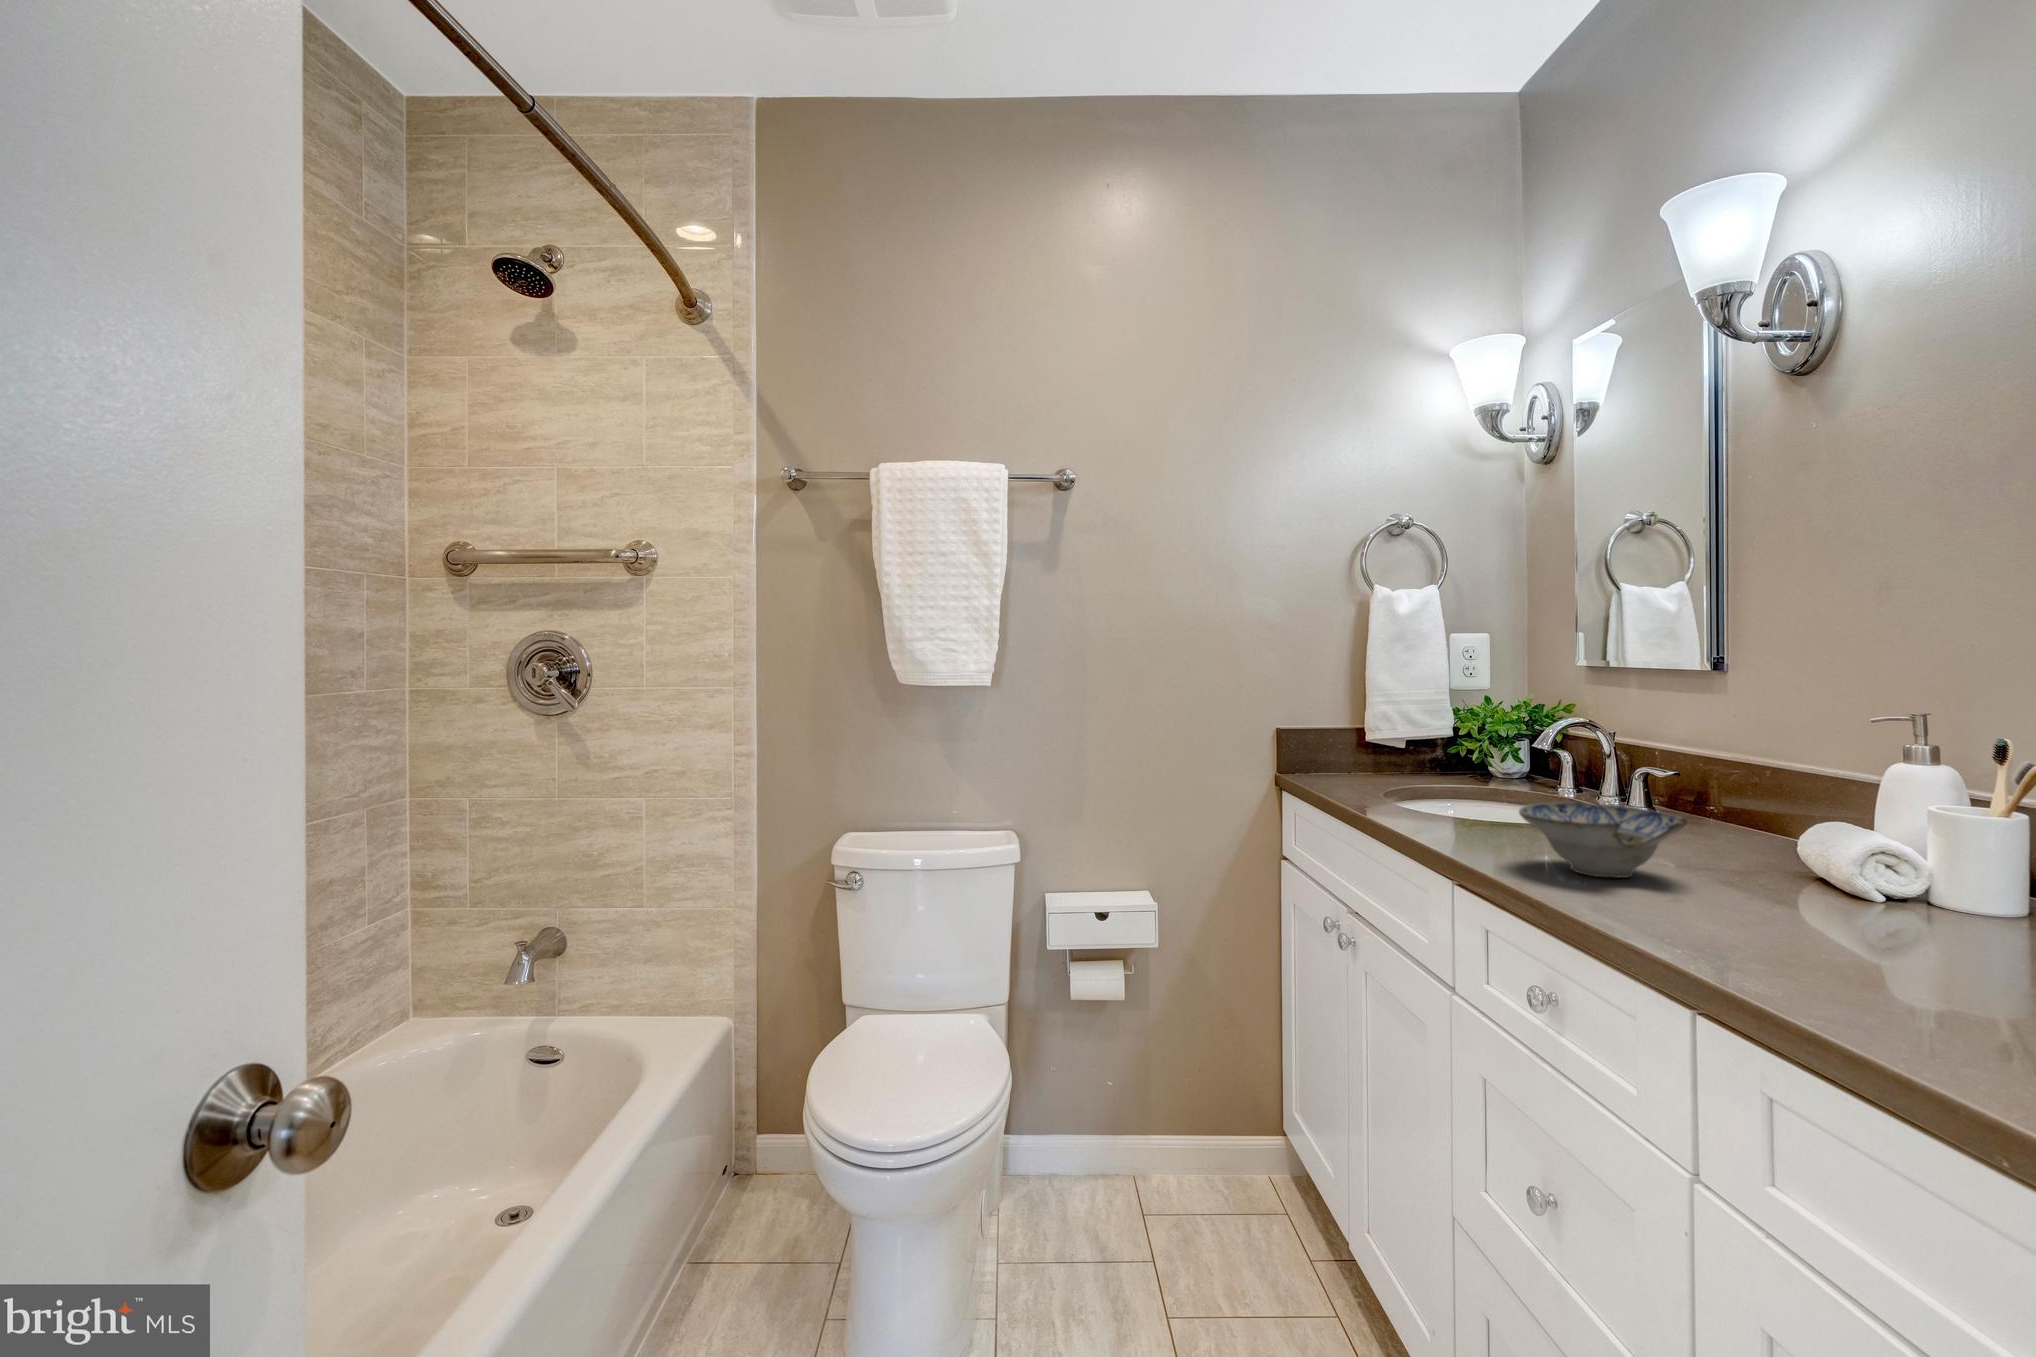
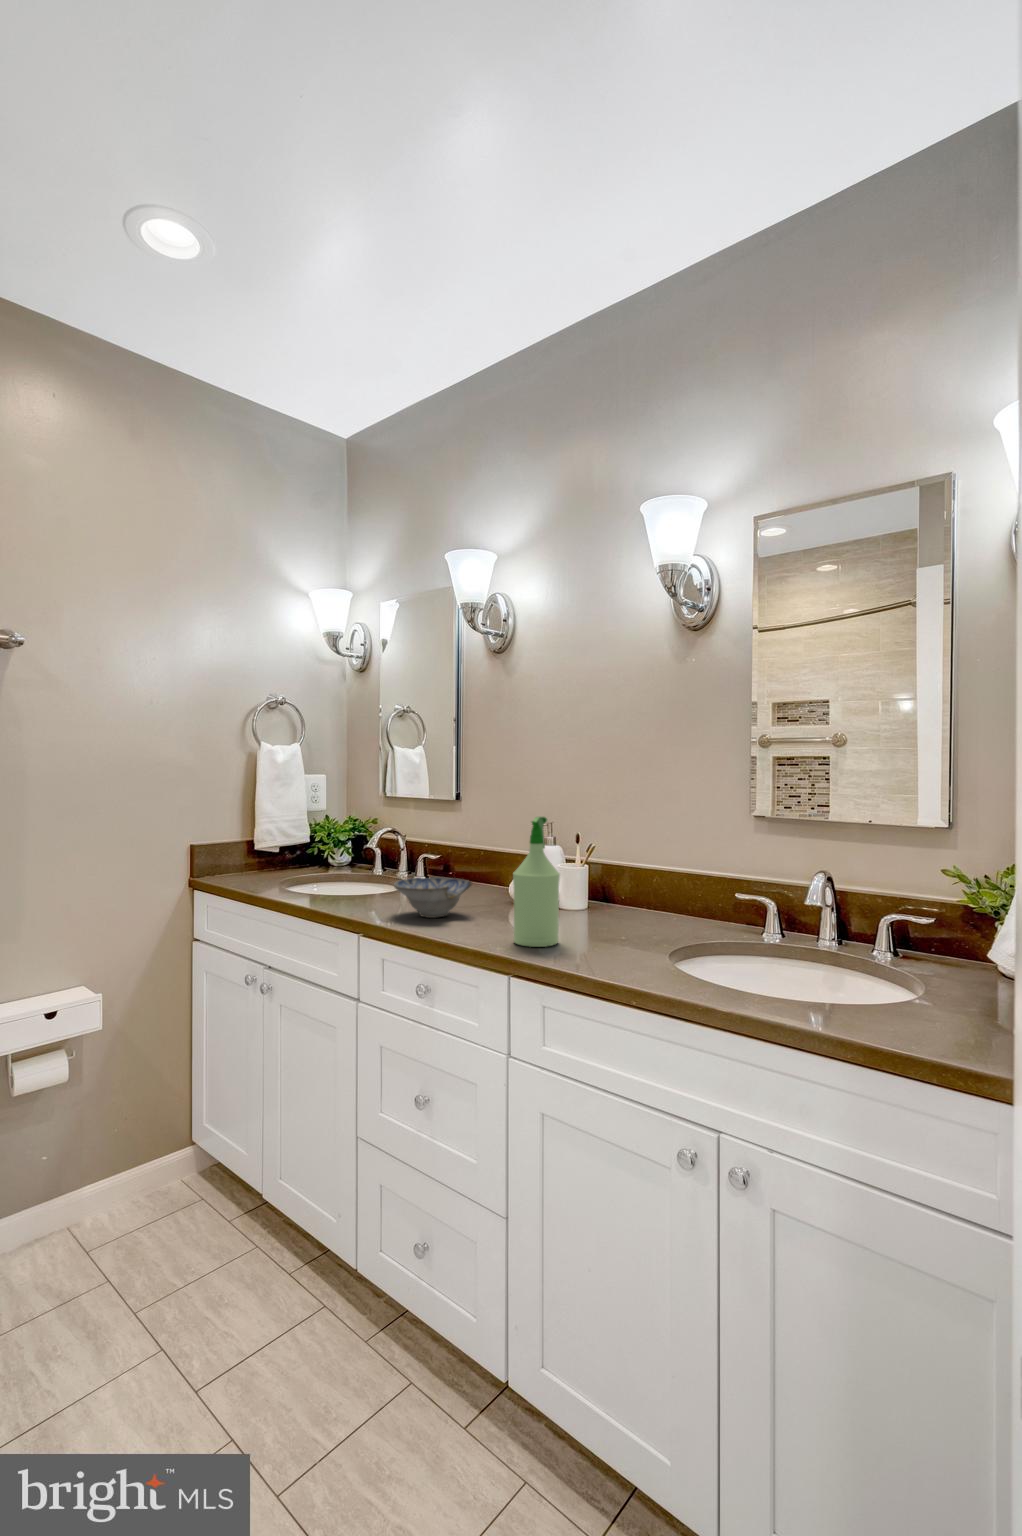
spray bottle: none [1732,693,1866,976] -> present [513,817,560,947]

